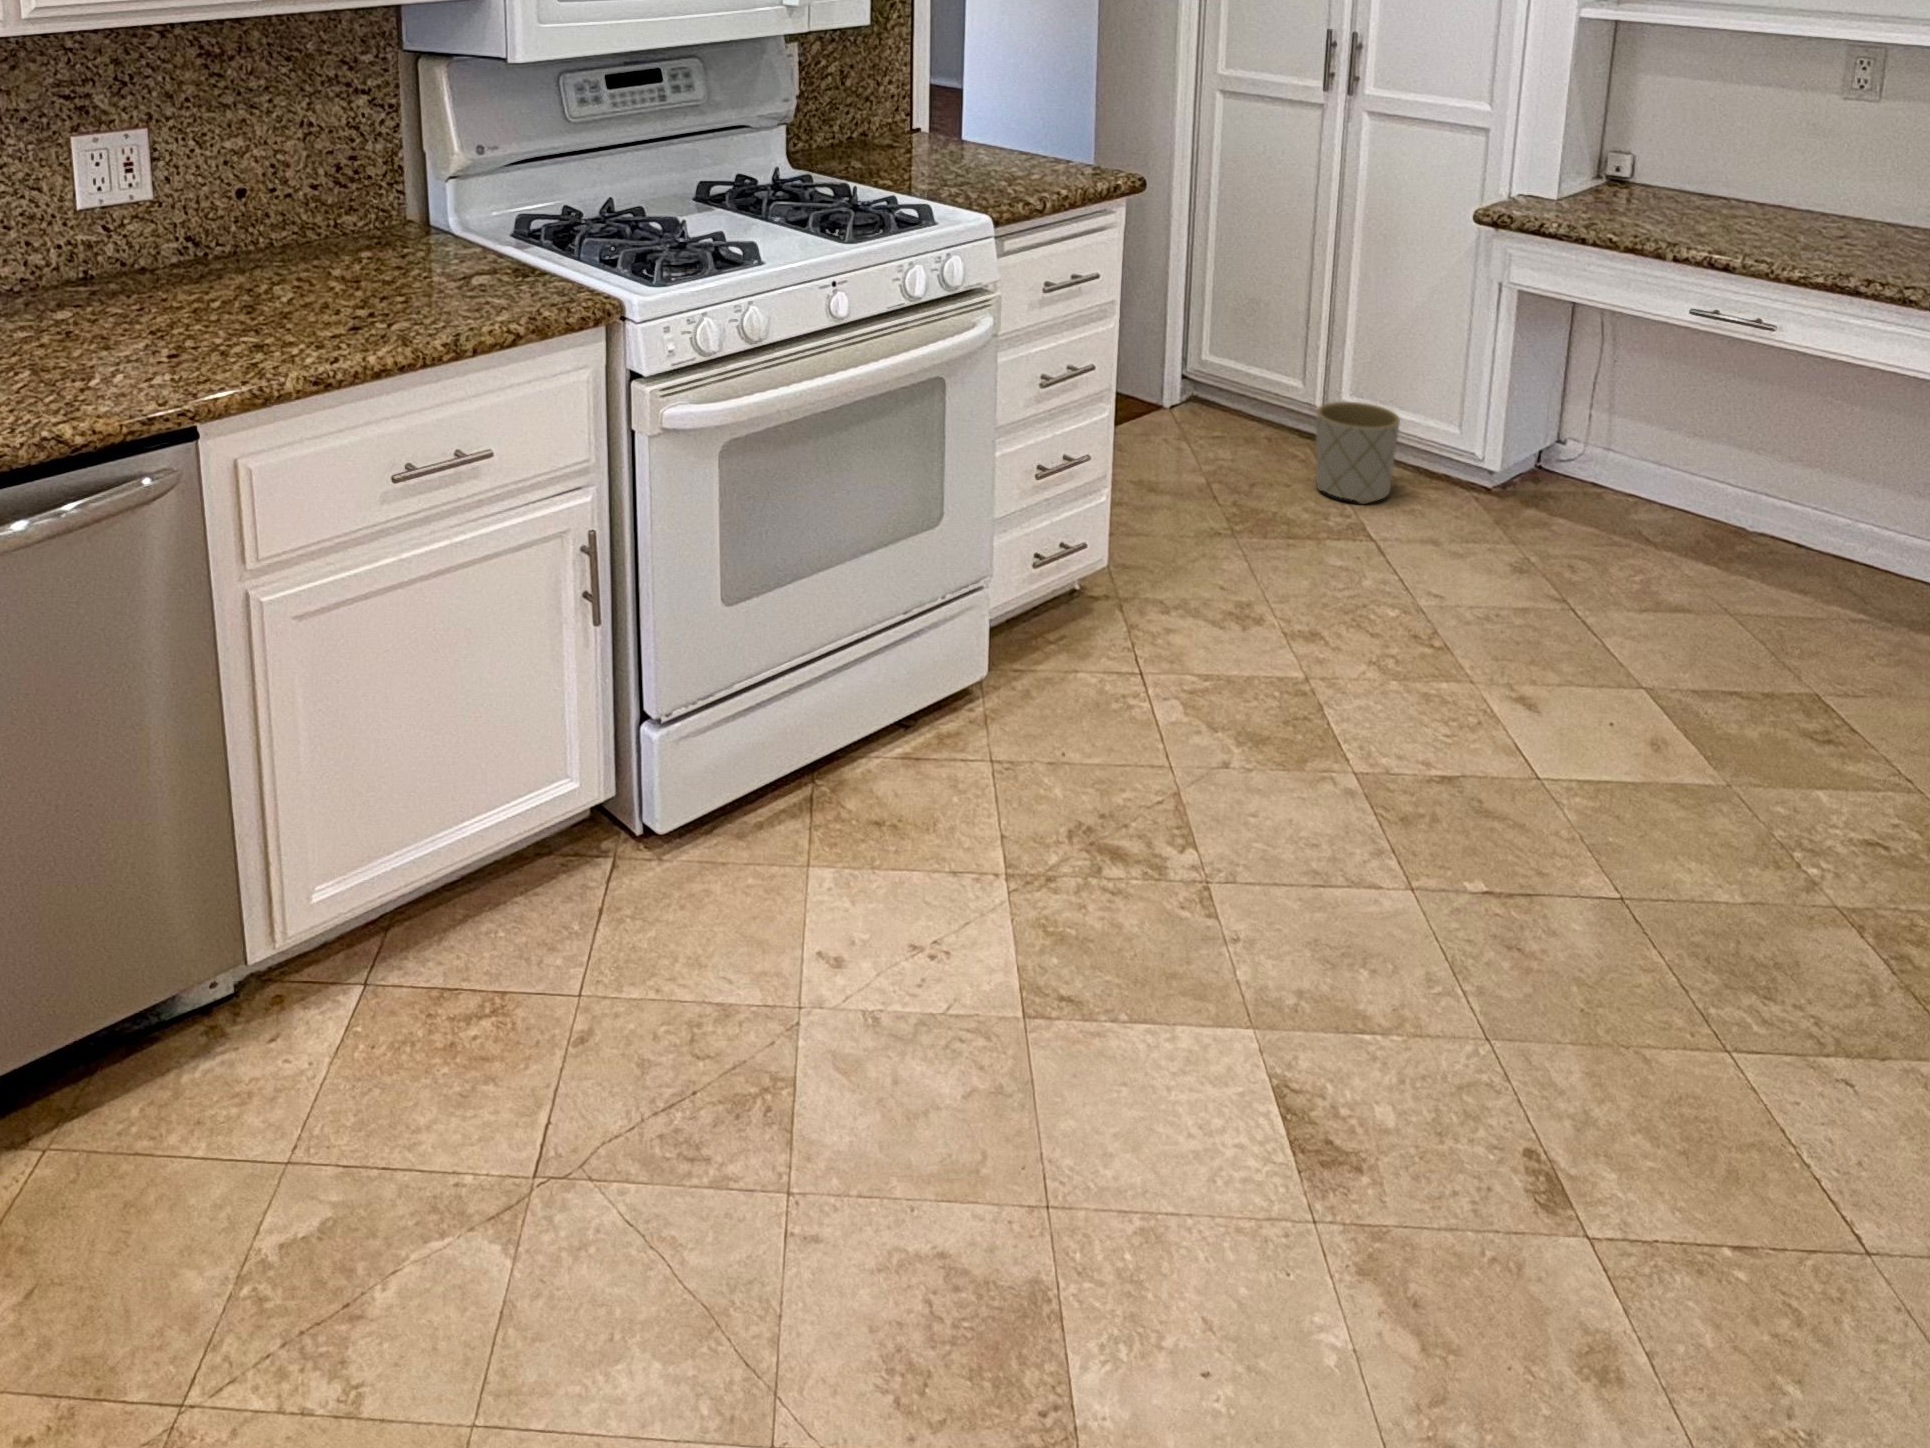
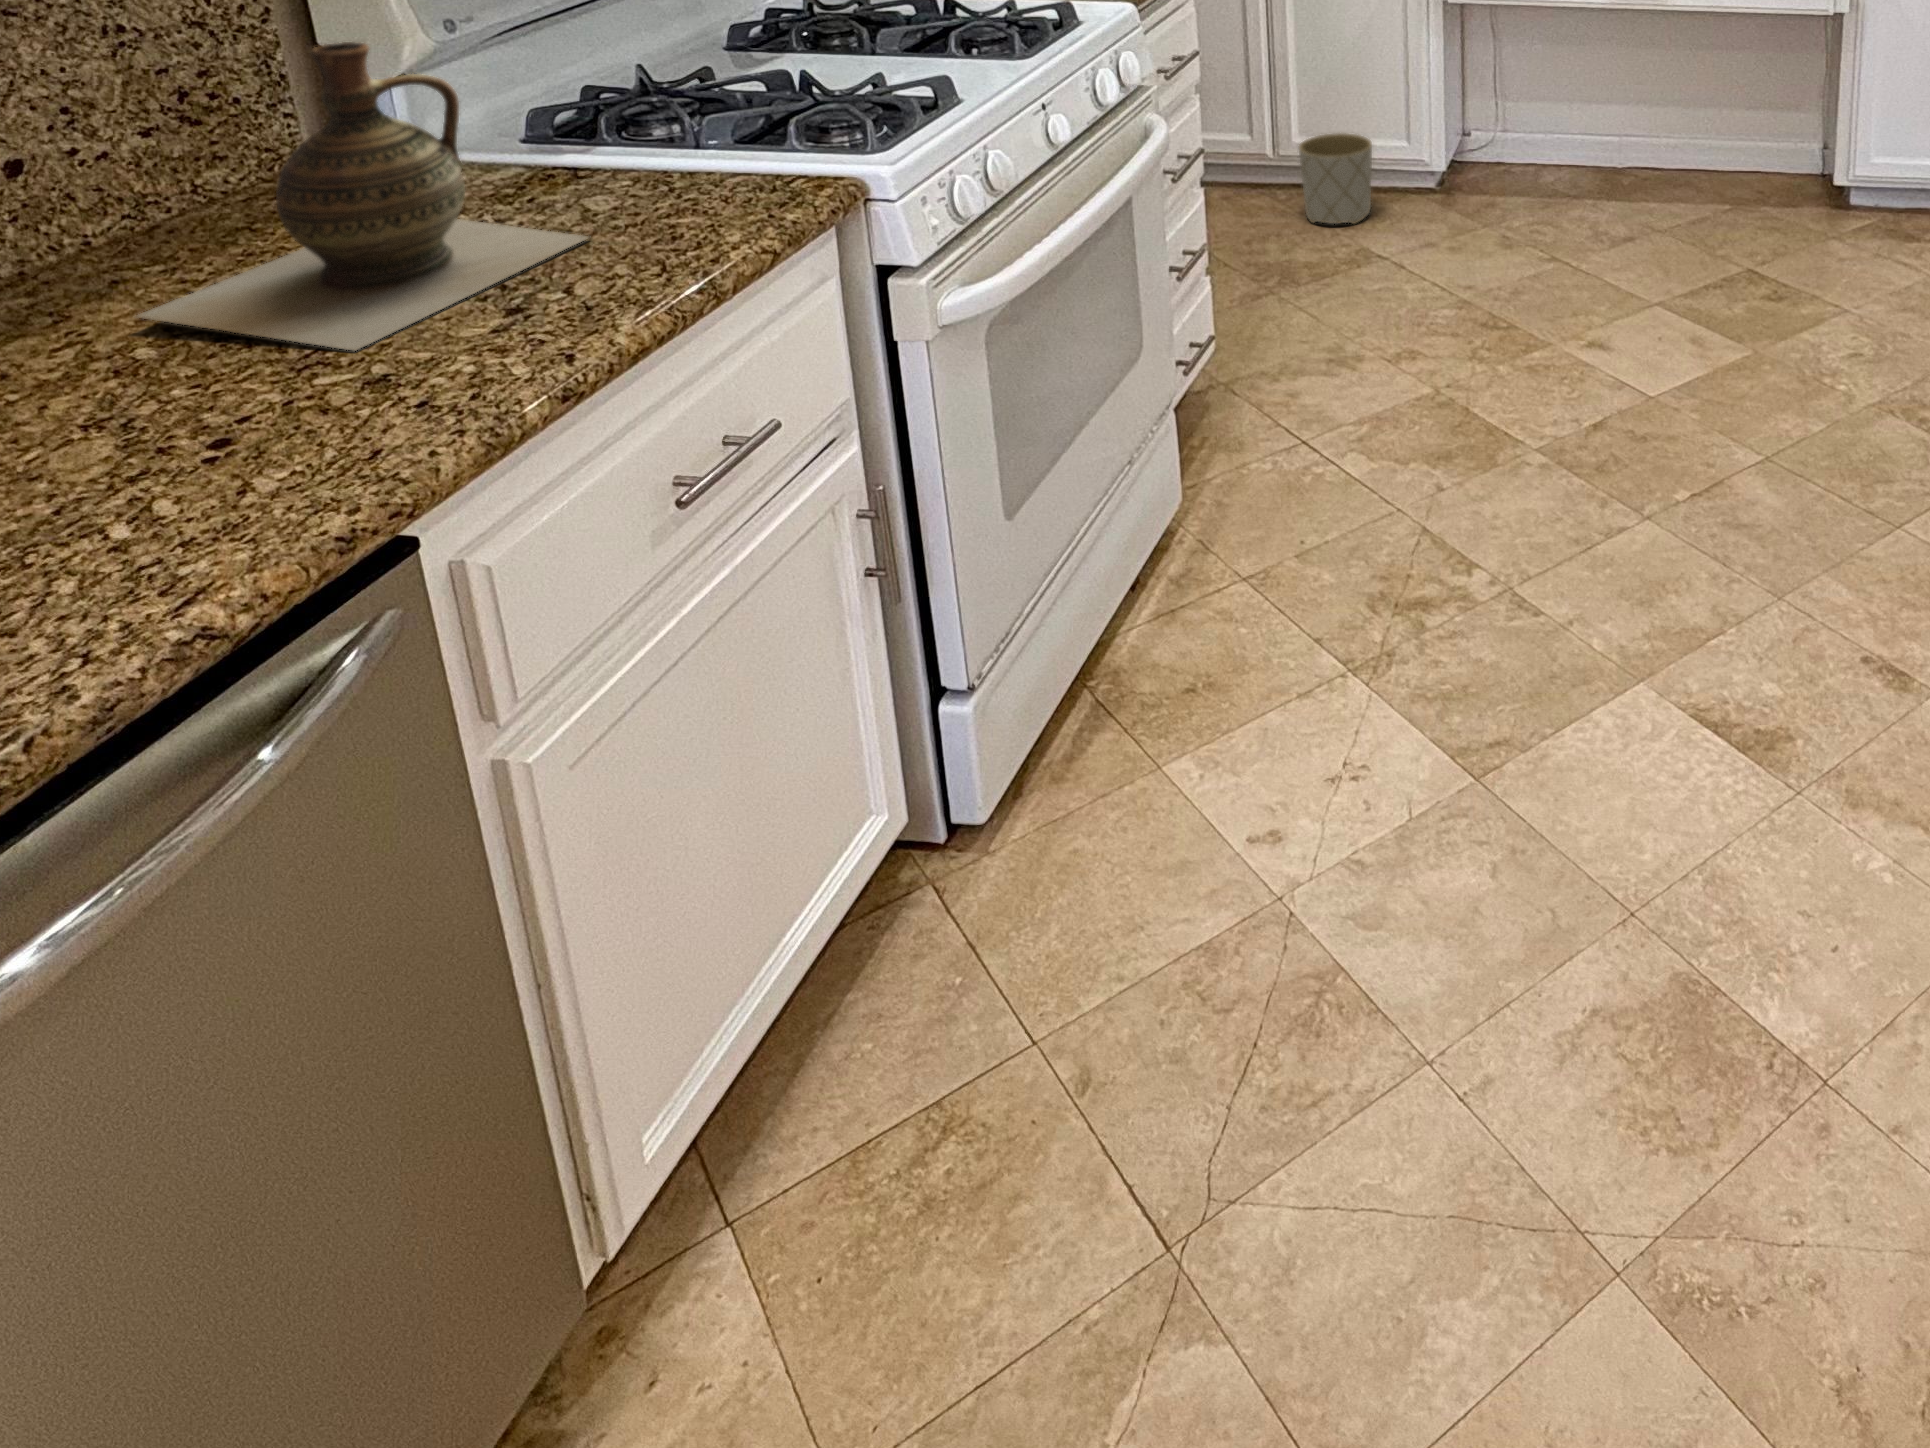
ceramic jug: none [229,144,441,327] -> present [138,42,588,350]

